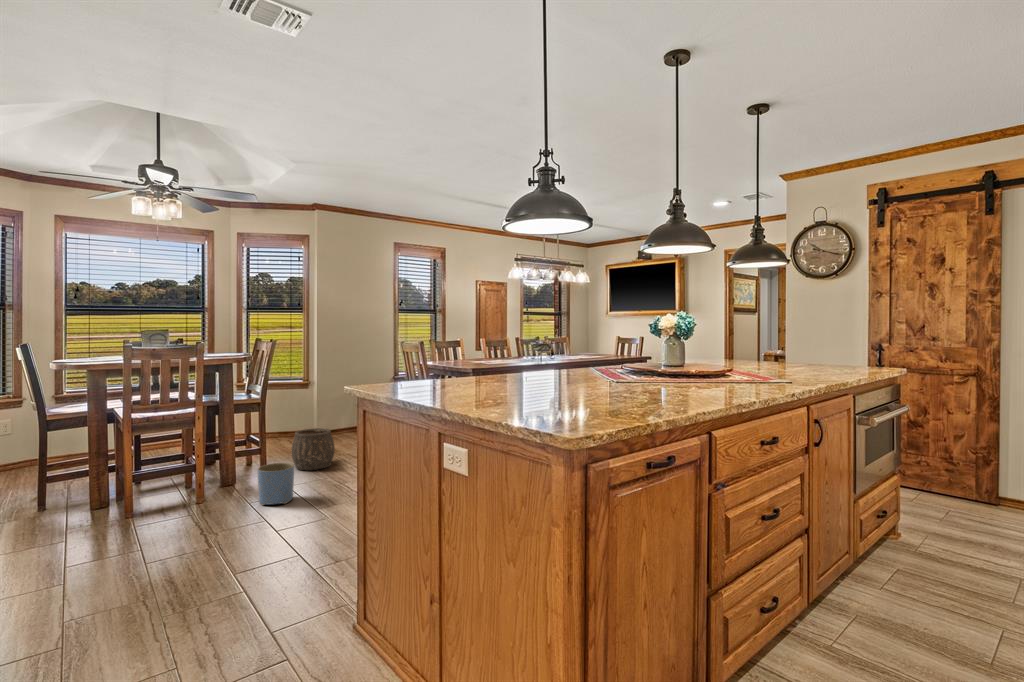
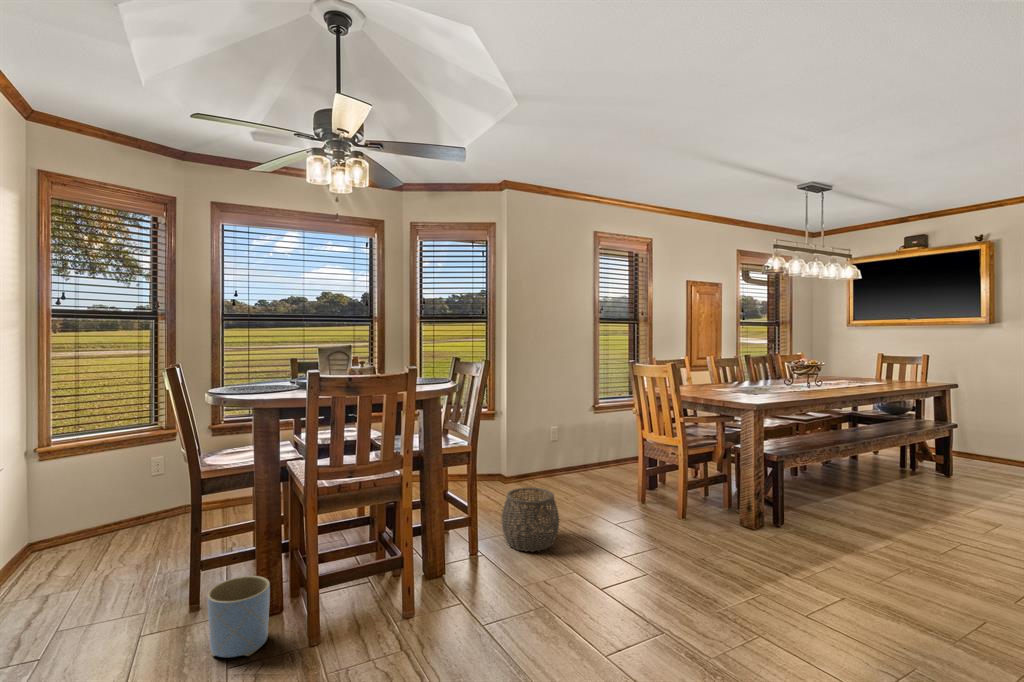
planter: present [257,463,294,505] -> present [207,576,270,657]

